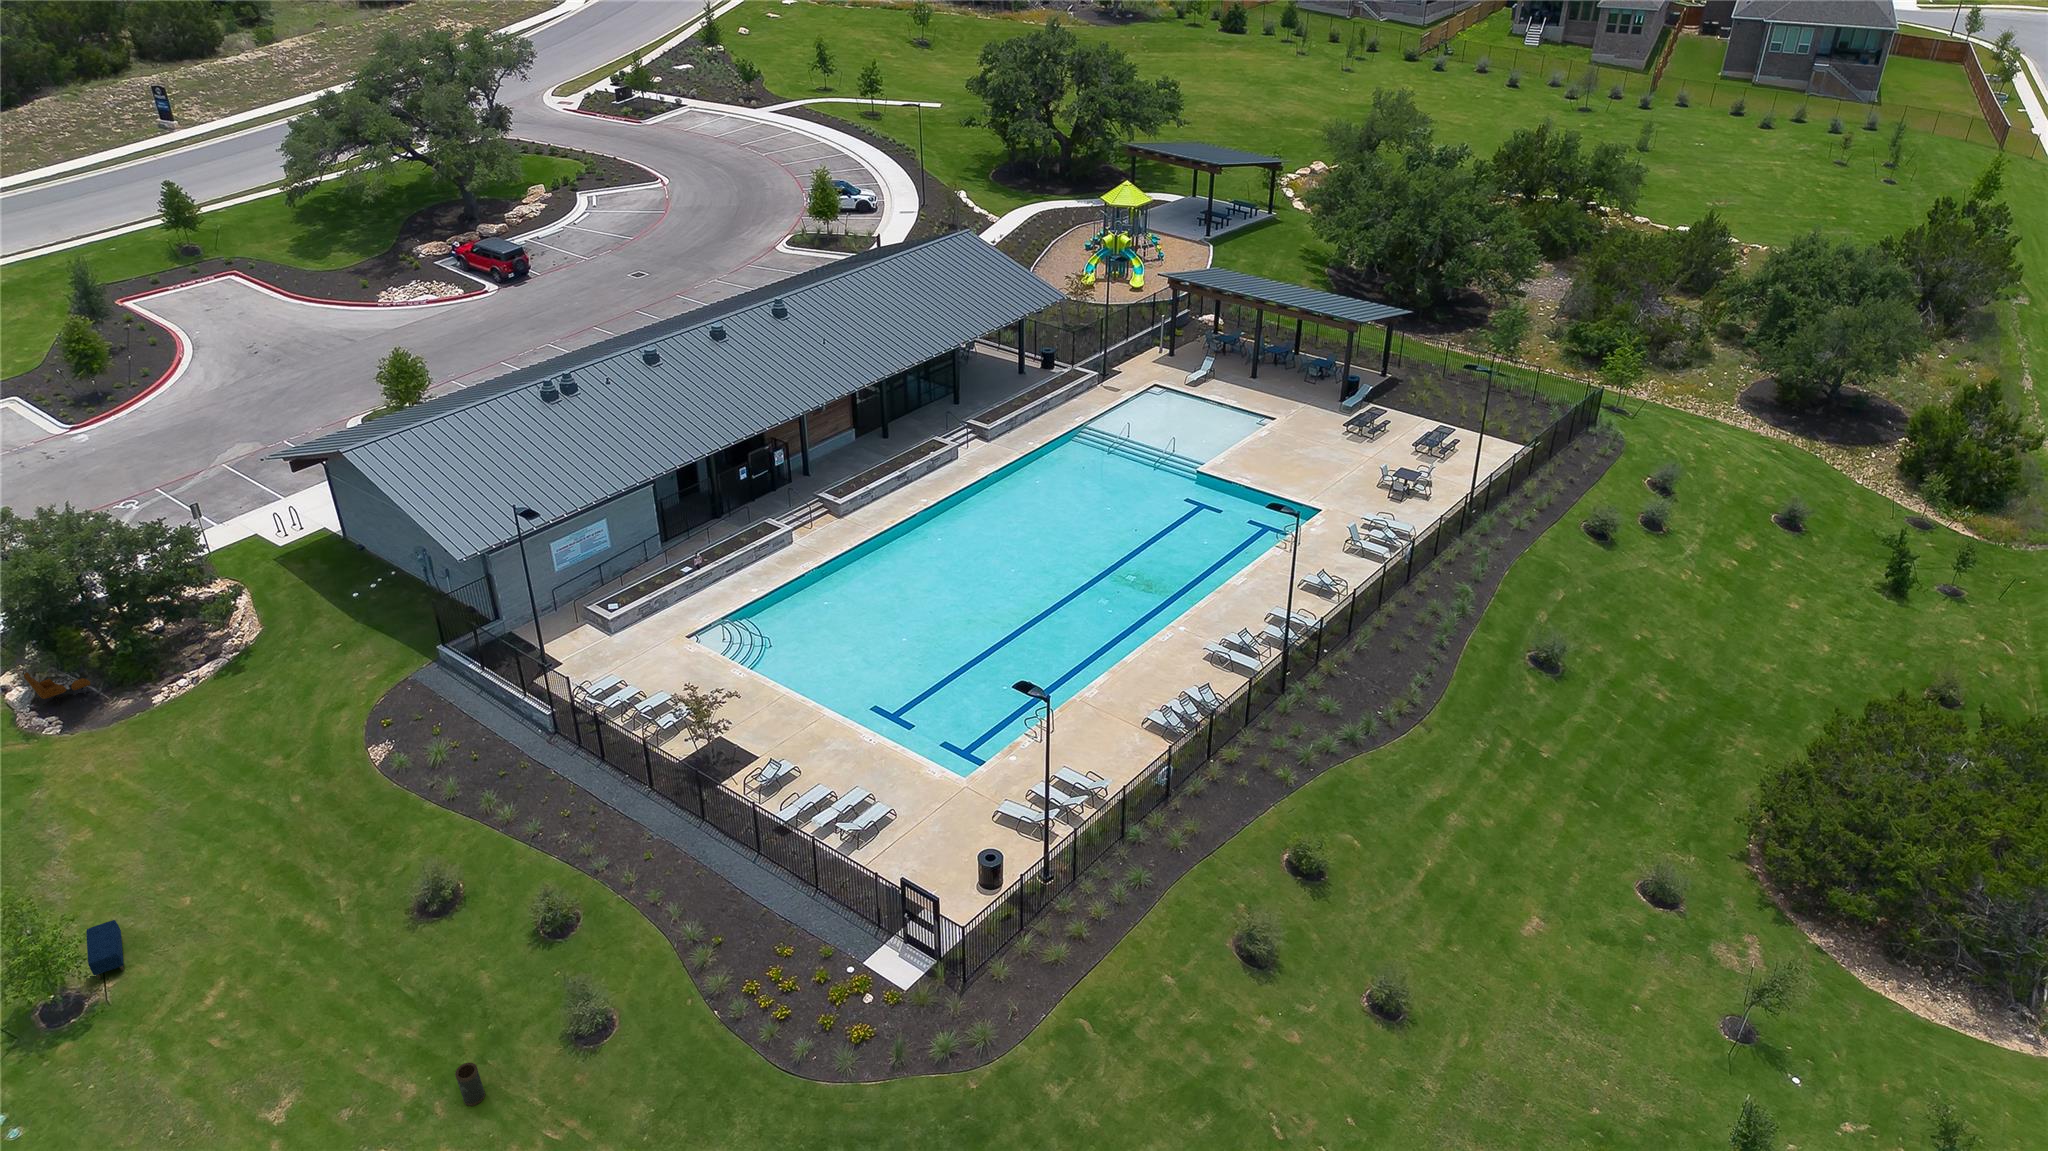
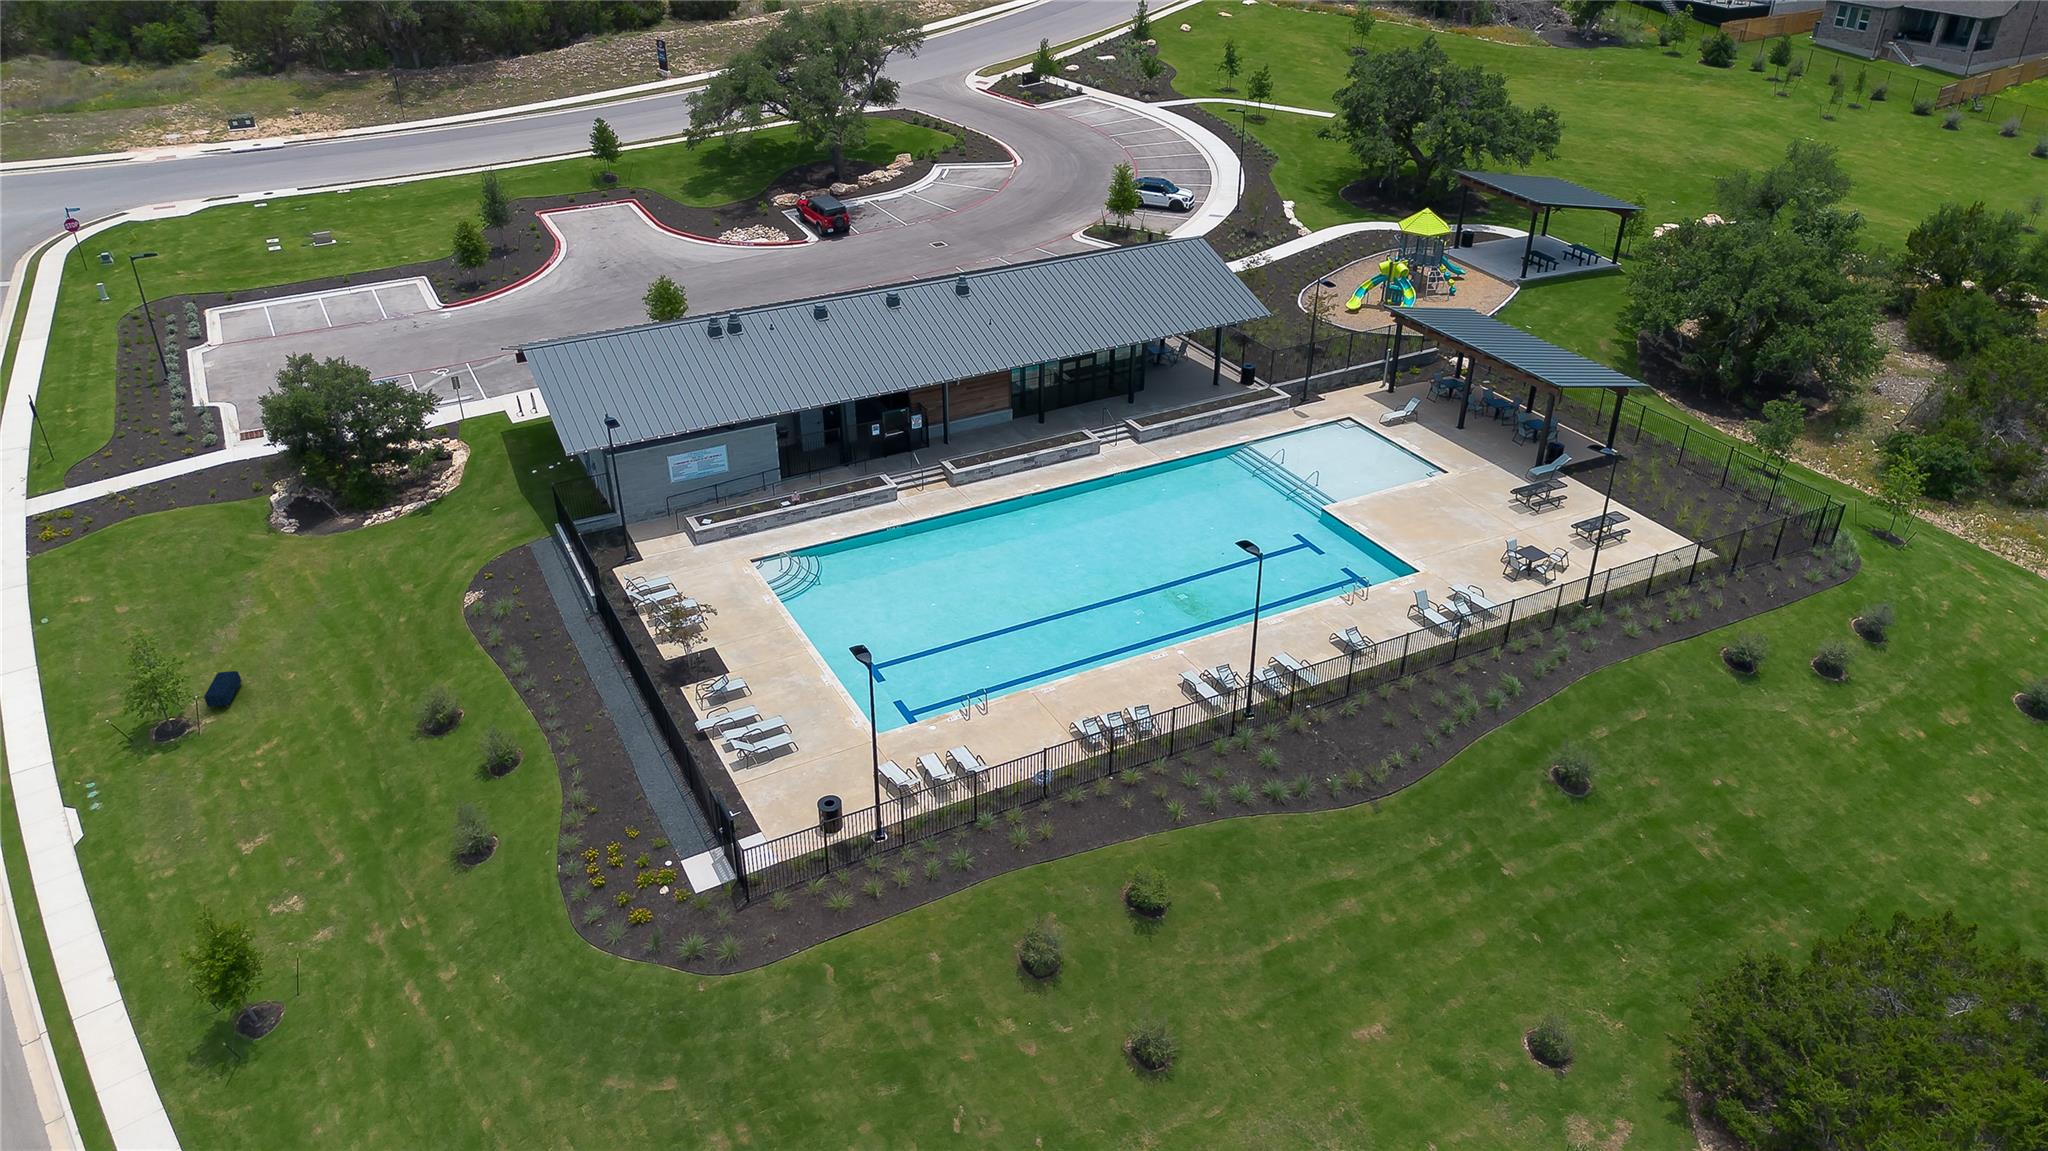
lounge chair: present [24,672,91,706] -> none [288,483,337,514]
trash can: present [455,1063,485,1106] -> none [348,837,375,872]

